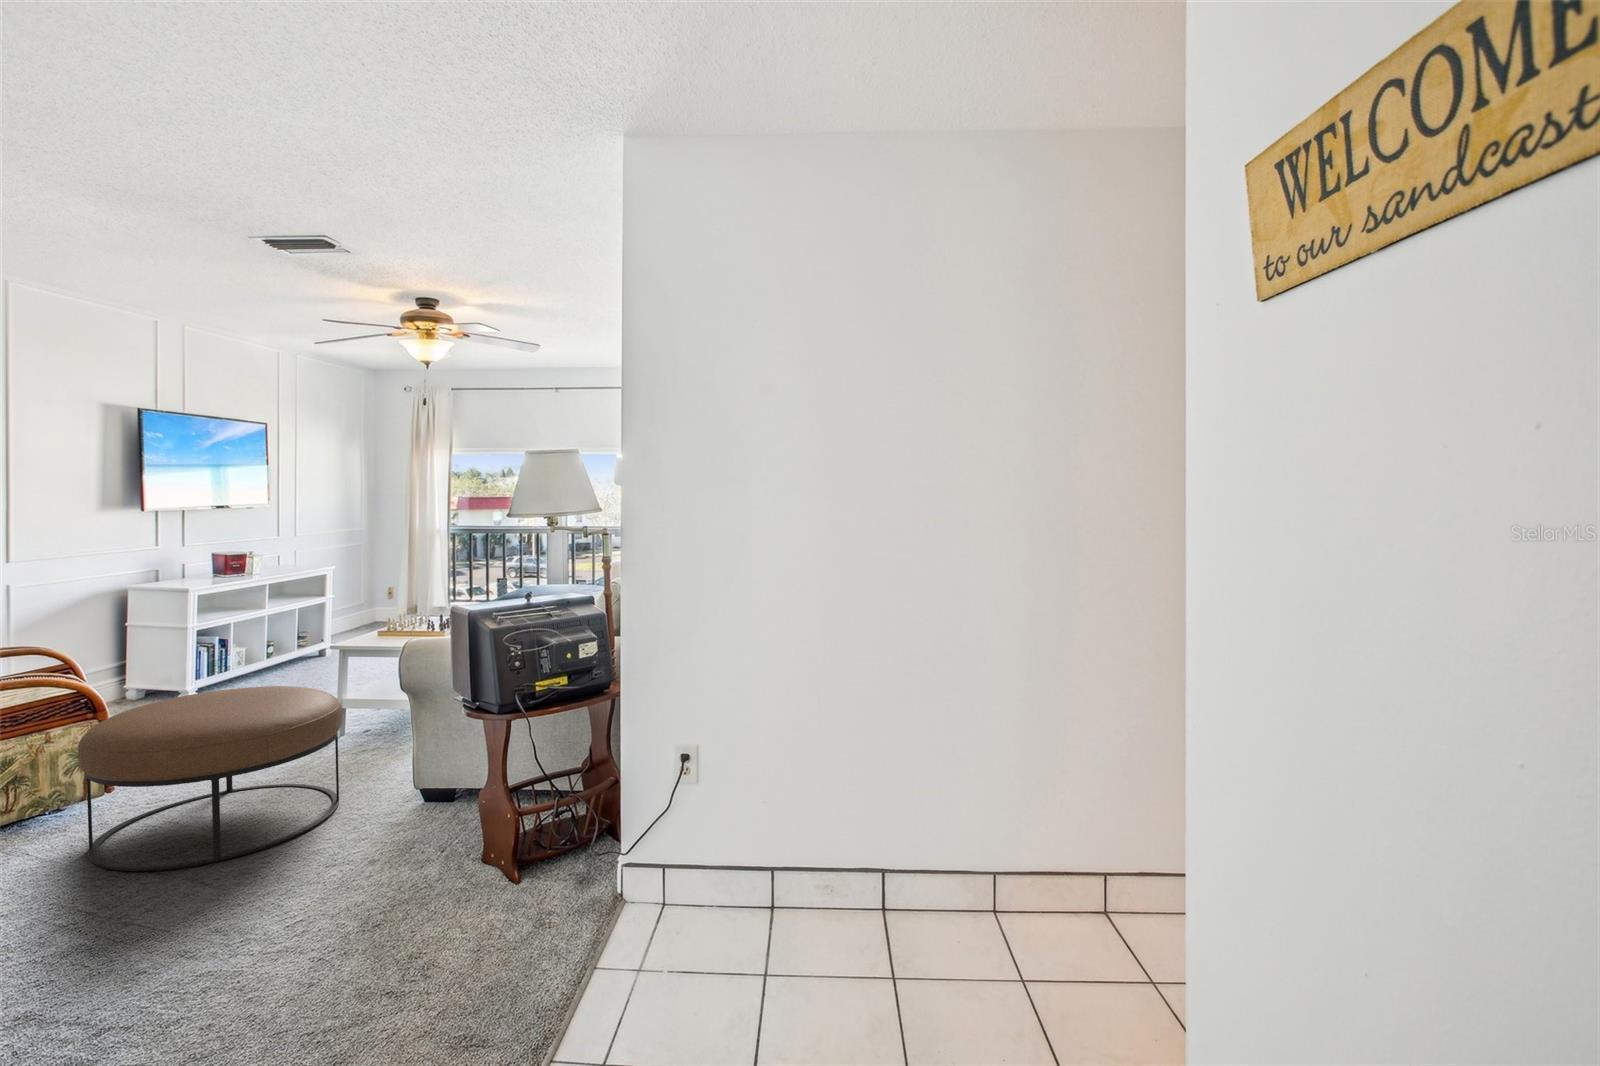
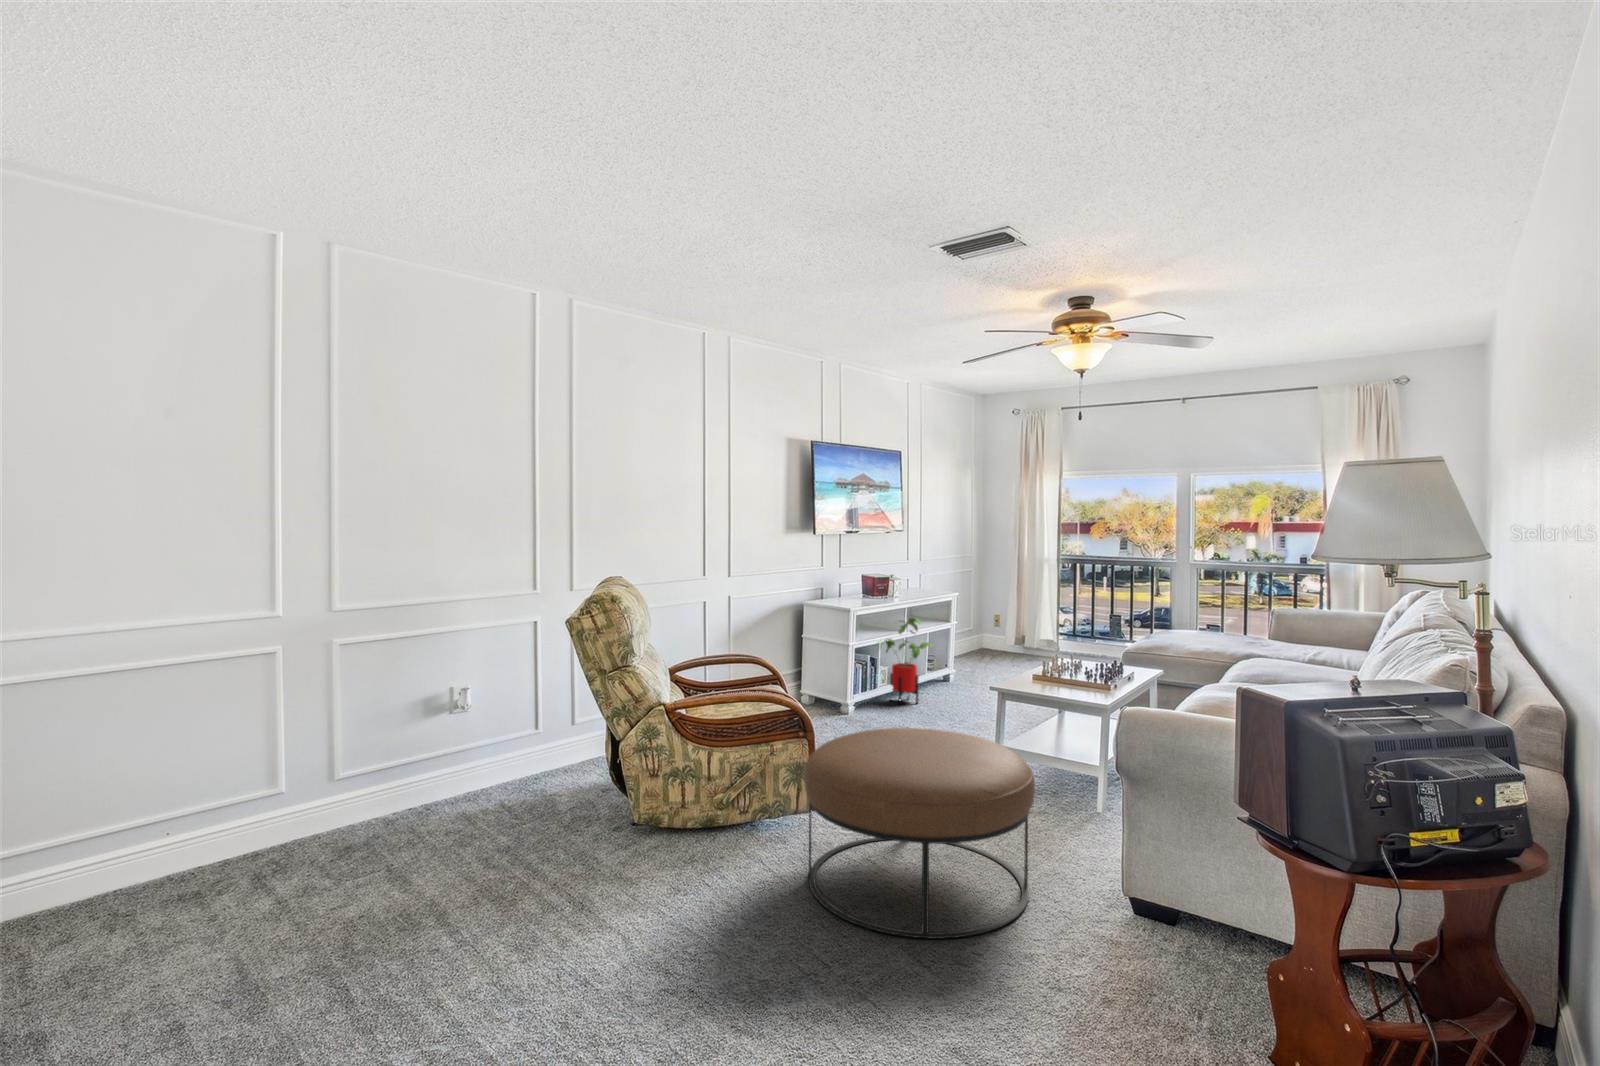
house plant: none [229,595,300,683] -> present [884,618,932,705]

